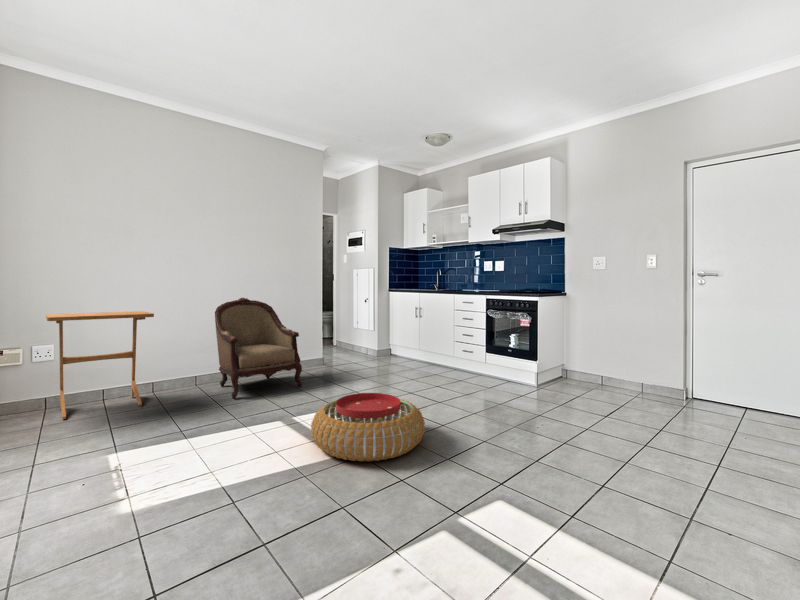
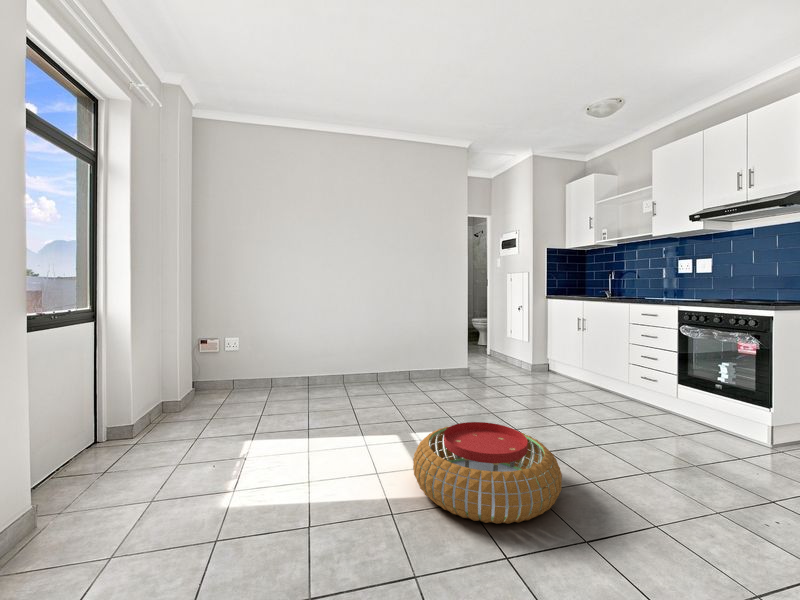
armchair: present [215,298,302,399] -> none [358,302,437,403]
side table: present [46,311,154,419] -> none [220,313,301,403]

